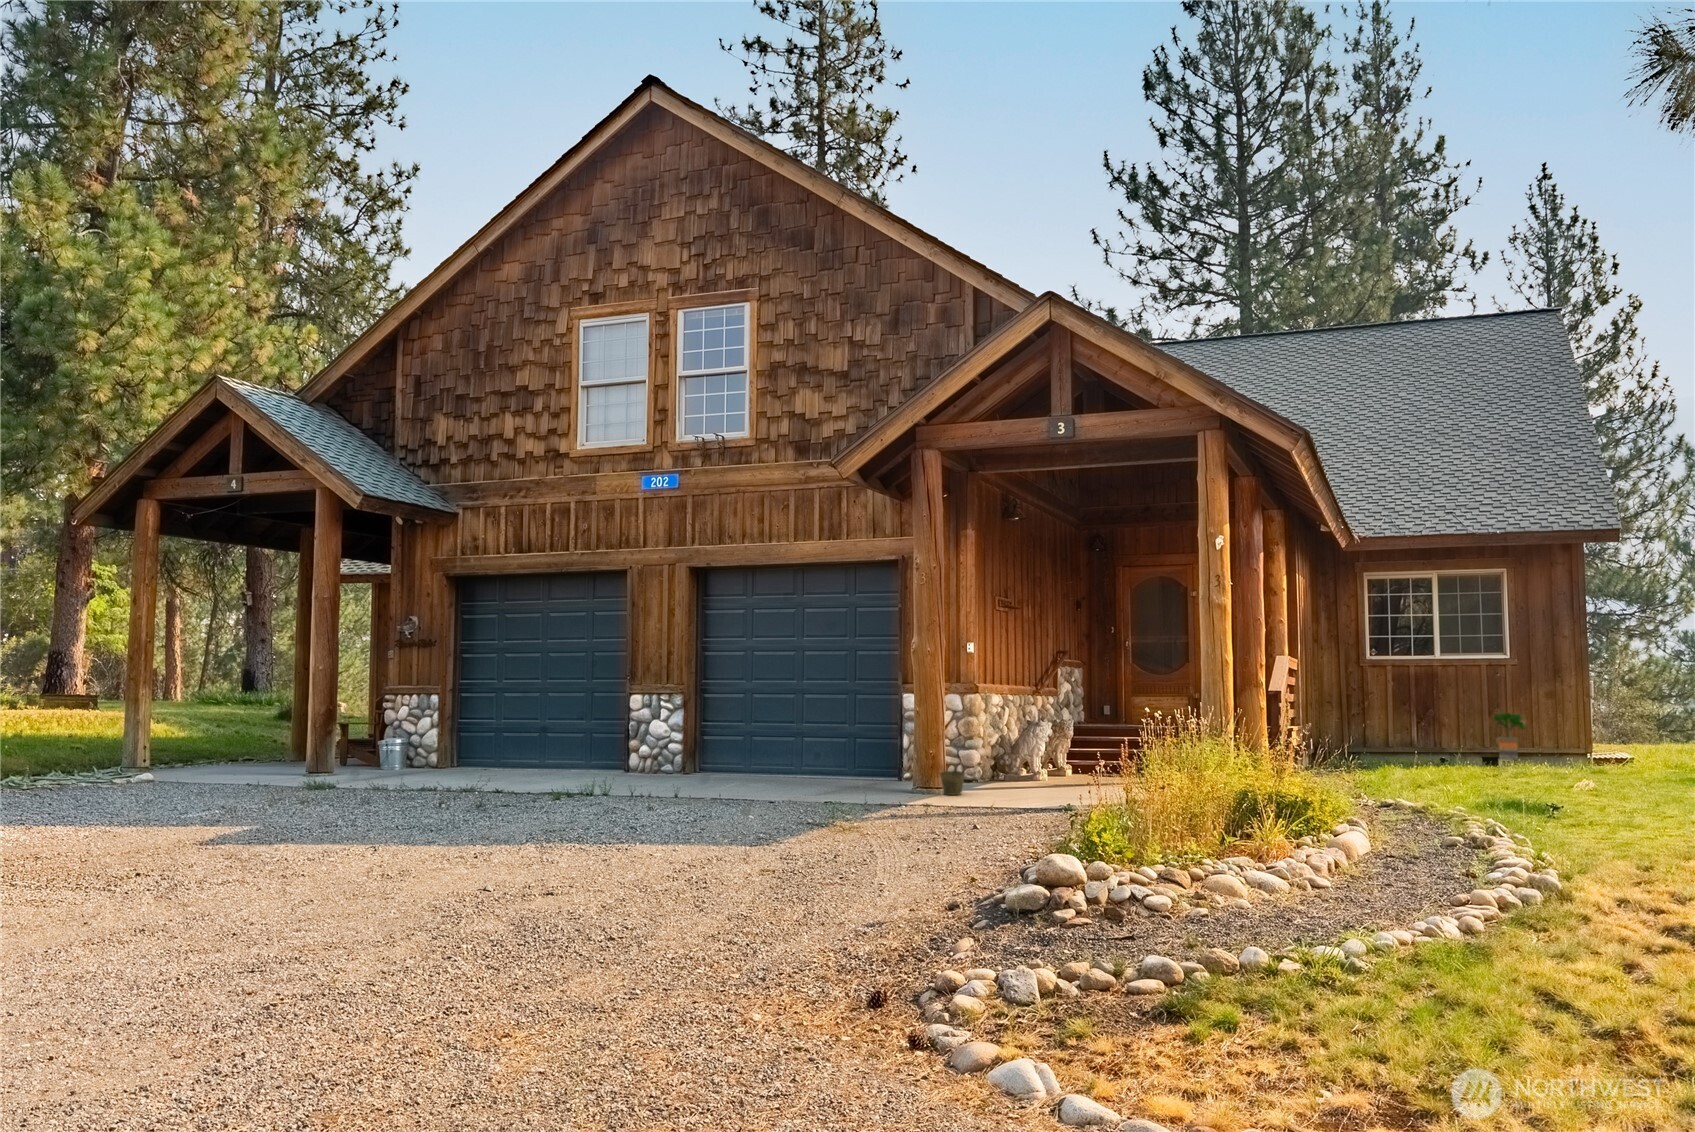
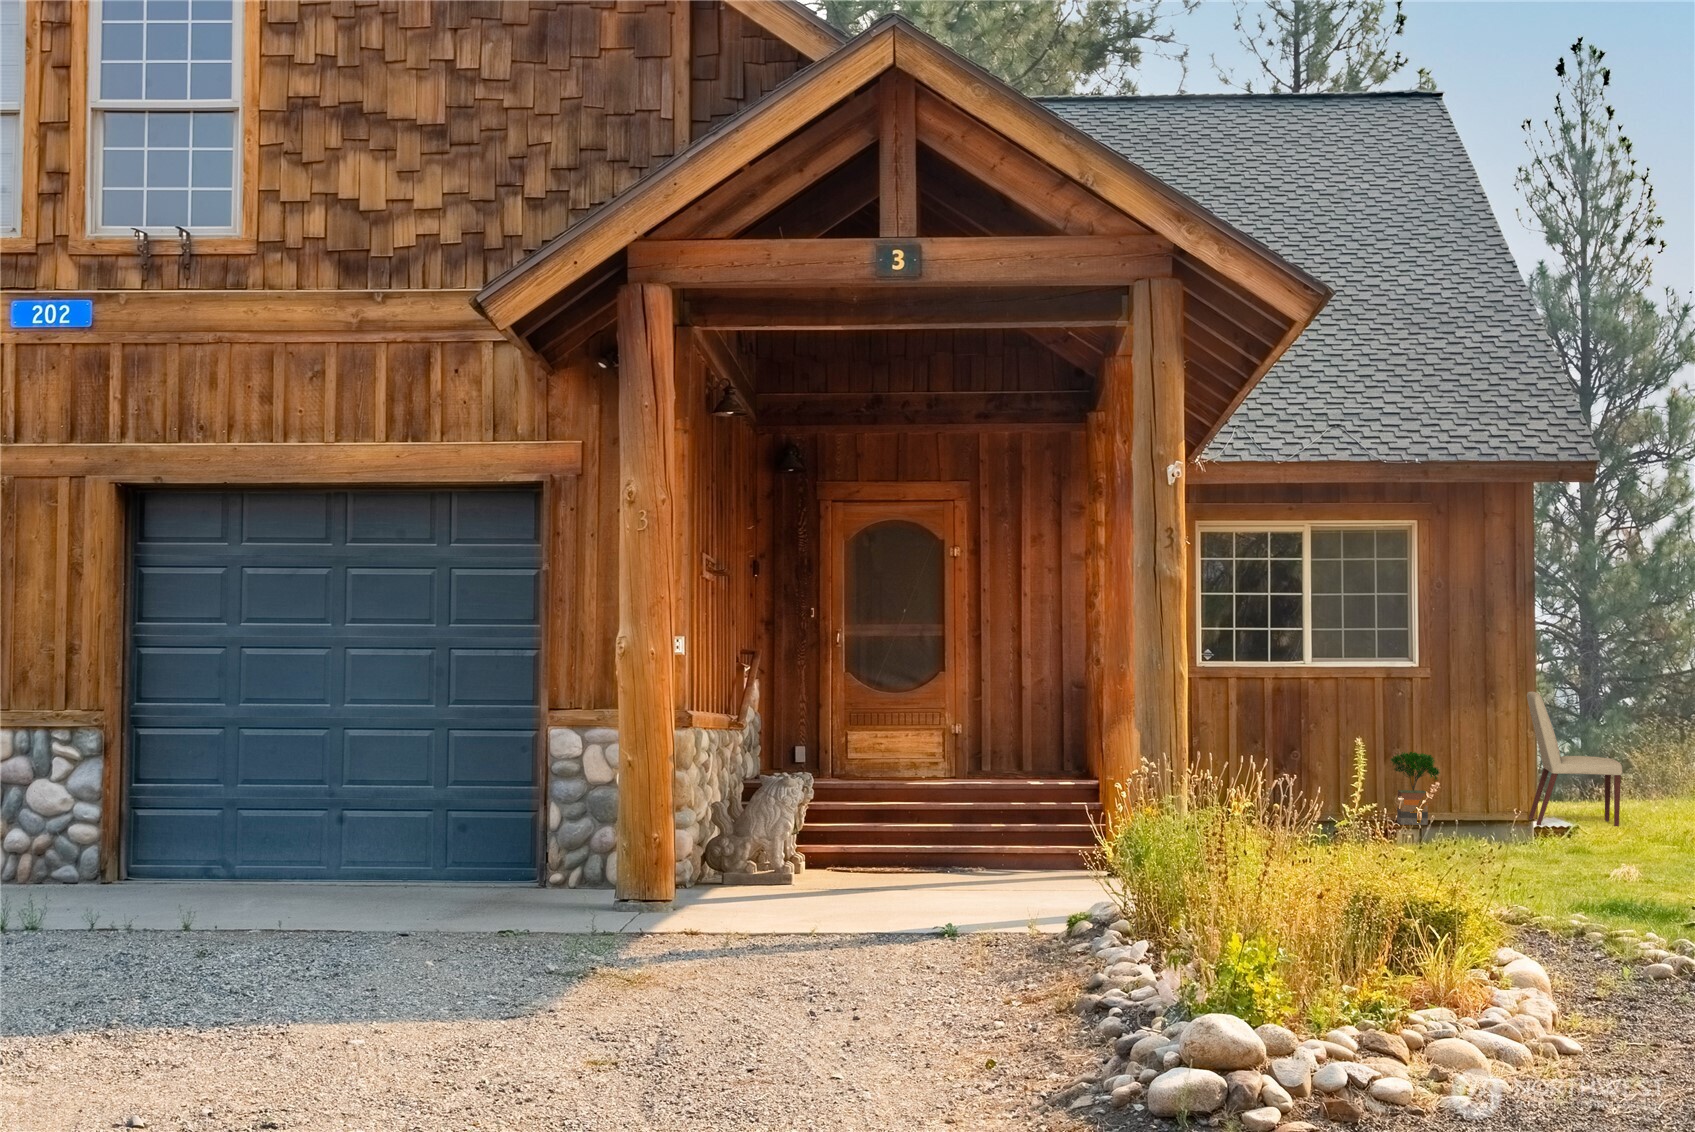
chair: none [1591,673,1657,764] -> present [1527,691,1622,826]
bucket: present [940,770,965,795] -> none [679,846,727,912]

